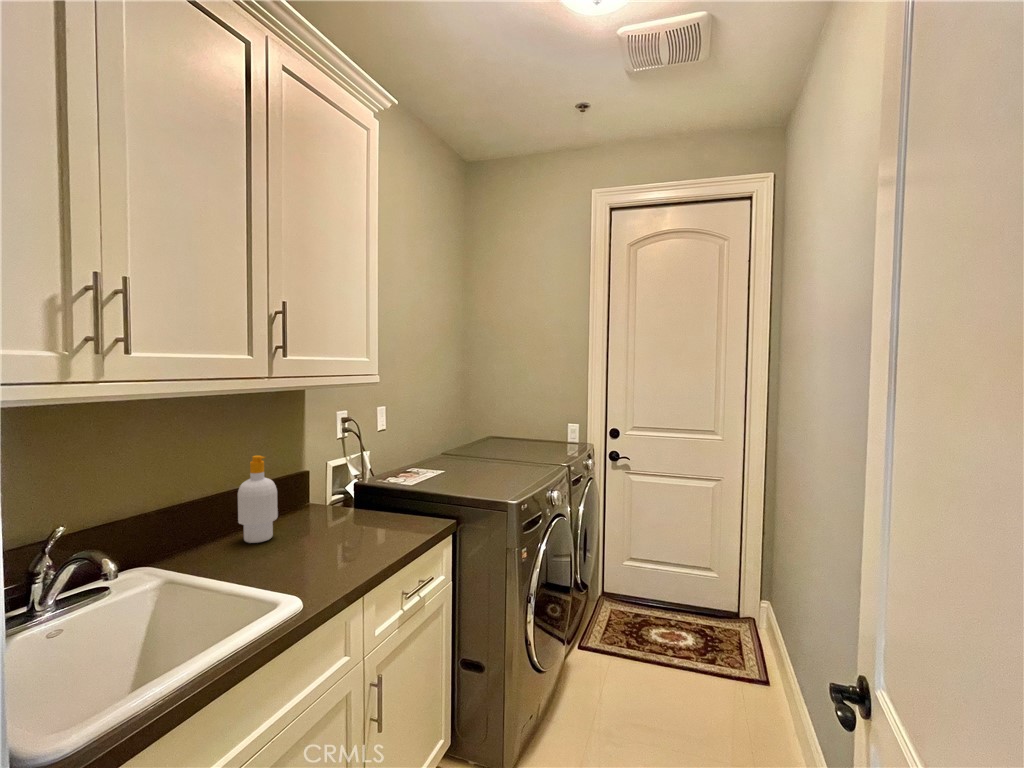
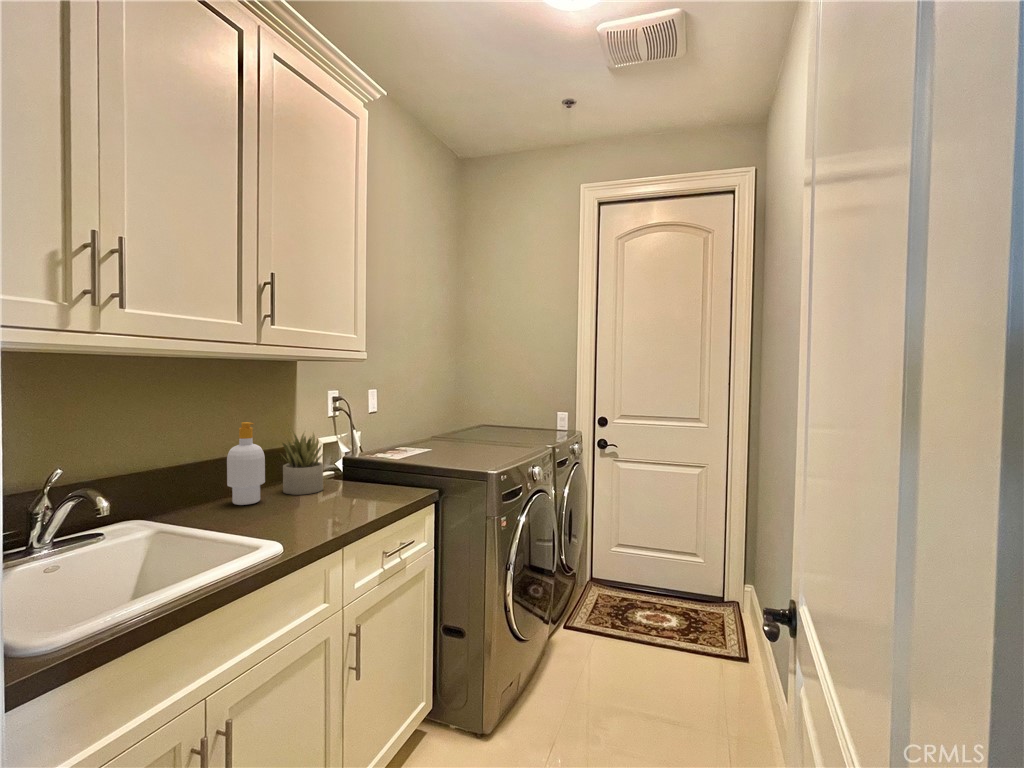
succulent plant: none [292,460,339,528] -> present [282,433,323,495]

